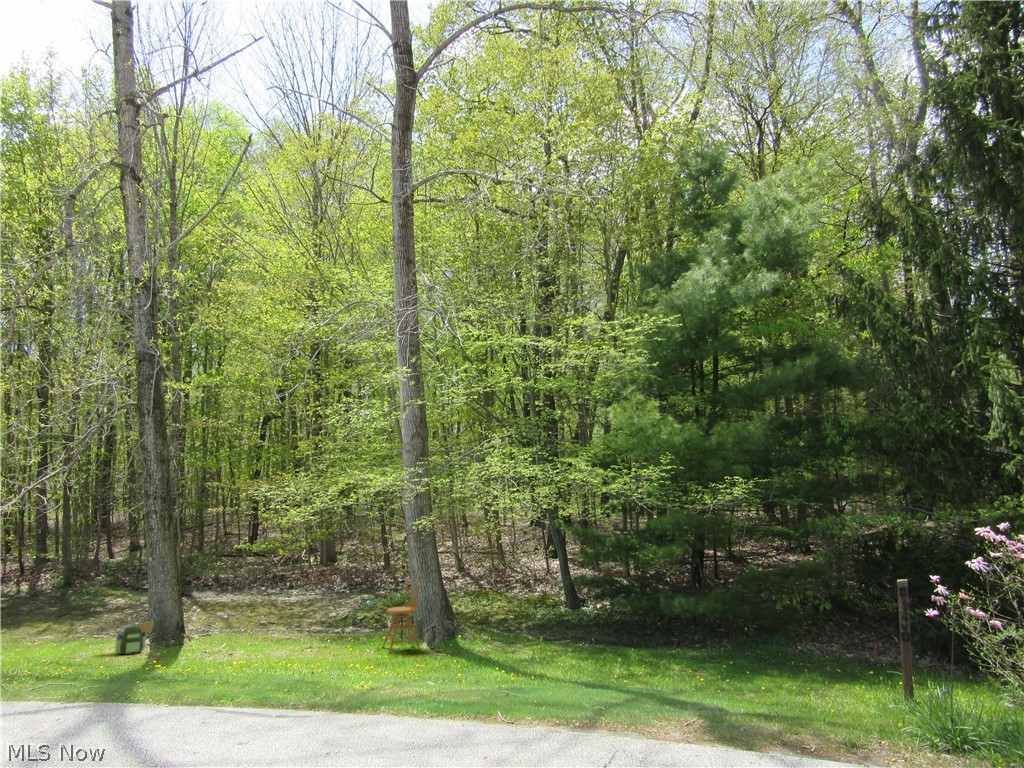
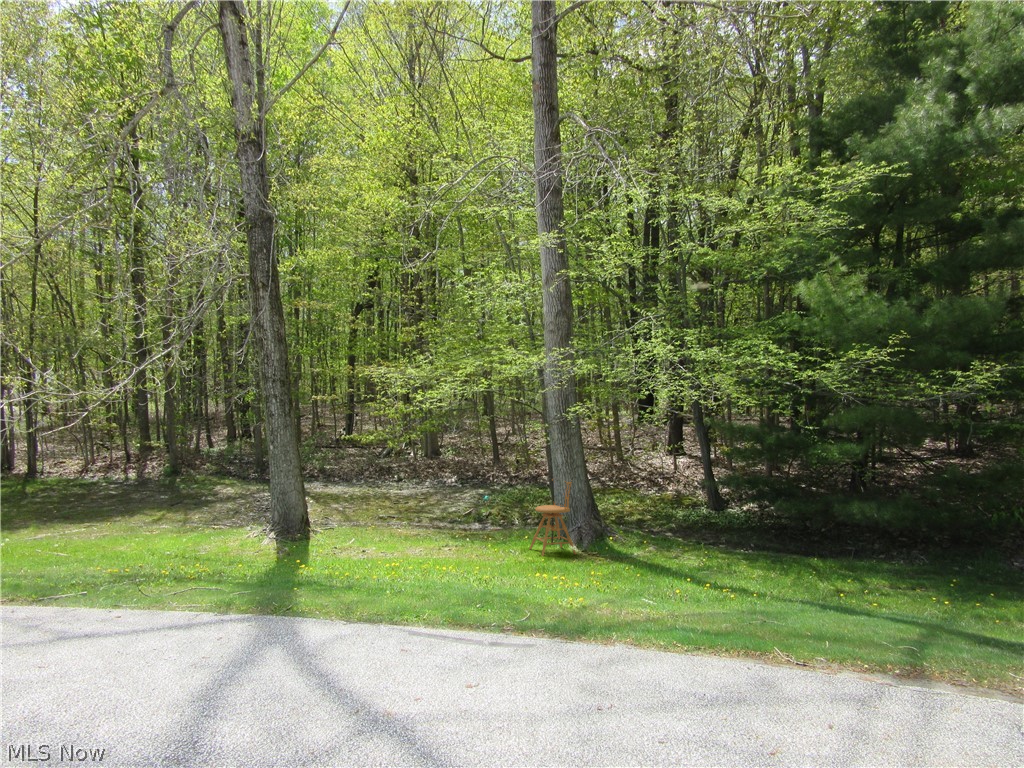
backpack: present [115,622,152,655] -> none [243,514,279,549]

